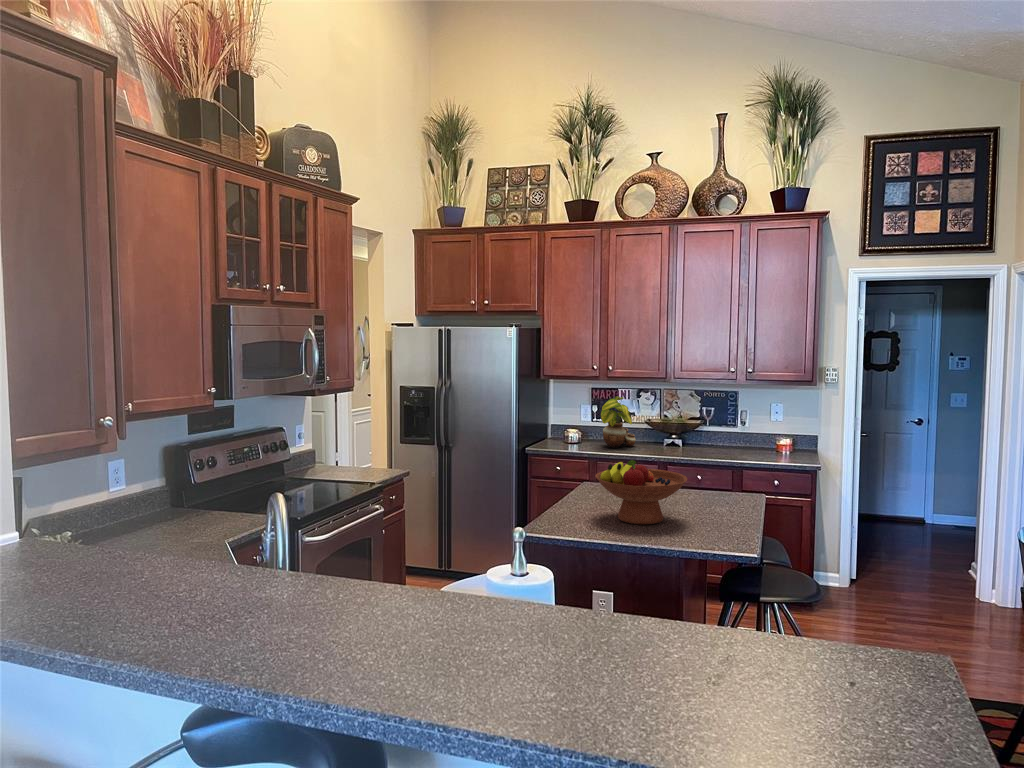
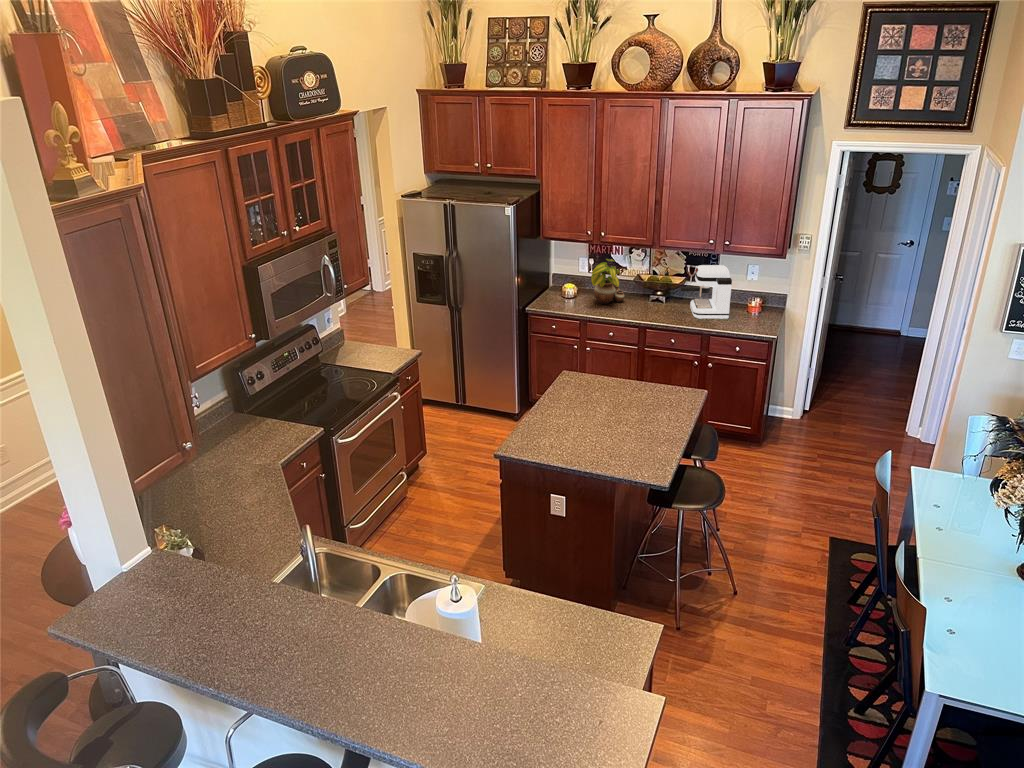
coffee maker: none [701,400,761,456] -> present [681,265,732,319]
fruit bowl: present [595,460,687,524] -> none [543,388,611,440]

